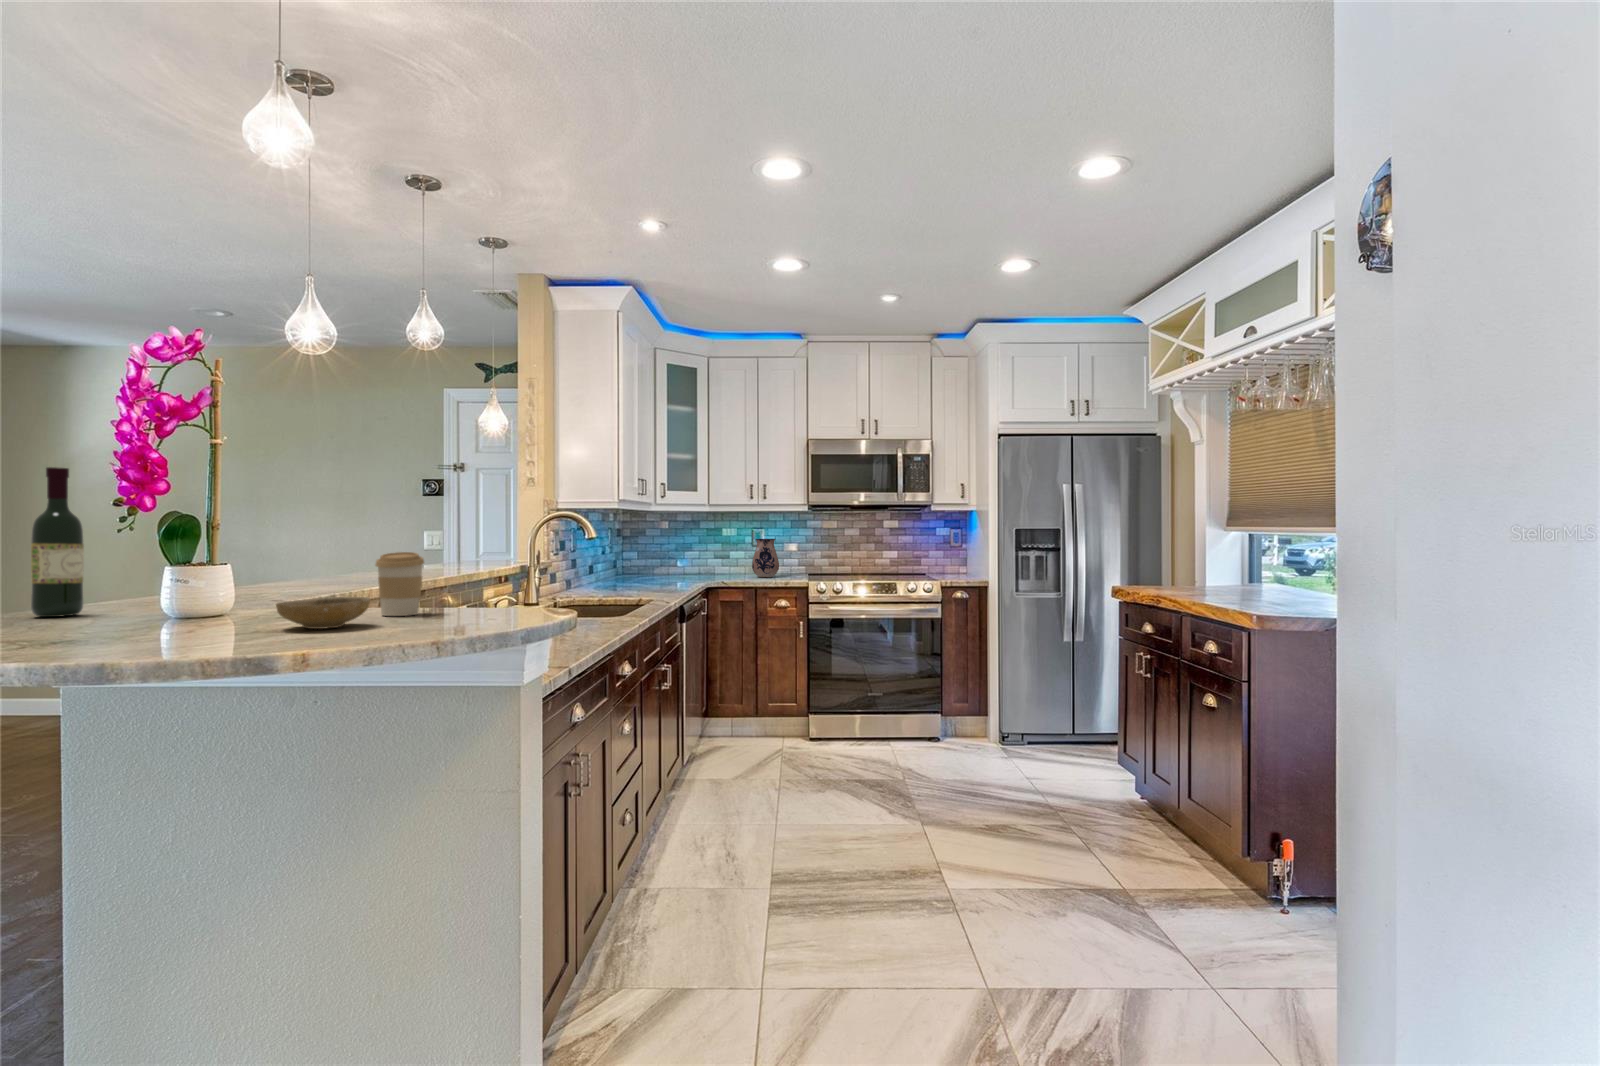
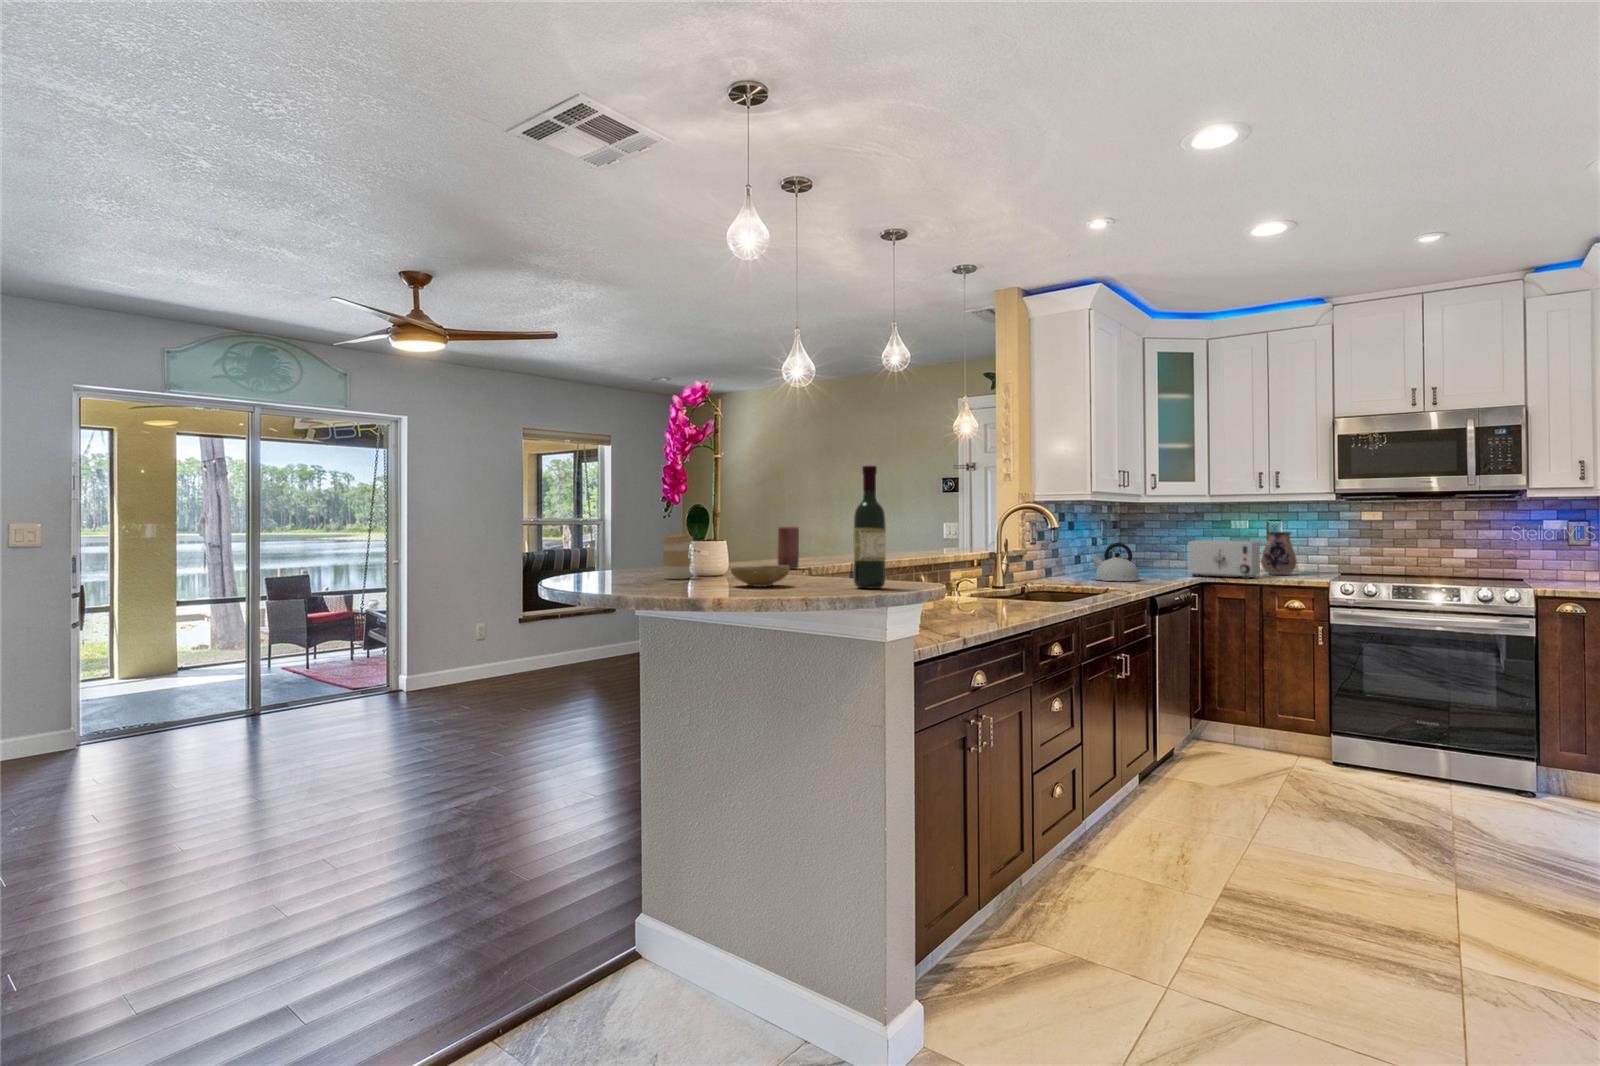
wine bottle: present [31,467,84,617] -> present [853,466,886,588]
candle: none [282,539,315,596] -> present [778,527,799,569]
toaster: none [697,547,755,582] -> present [1188,540,1260,579]
kettle: none [615,551,662,589] -> present [1090,543,1140,581]
coffee cup: present [376,552,424,616] -> present [661,533,693,579]

